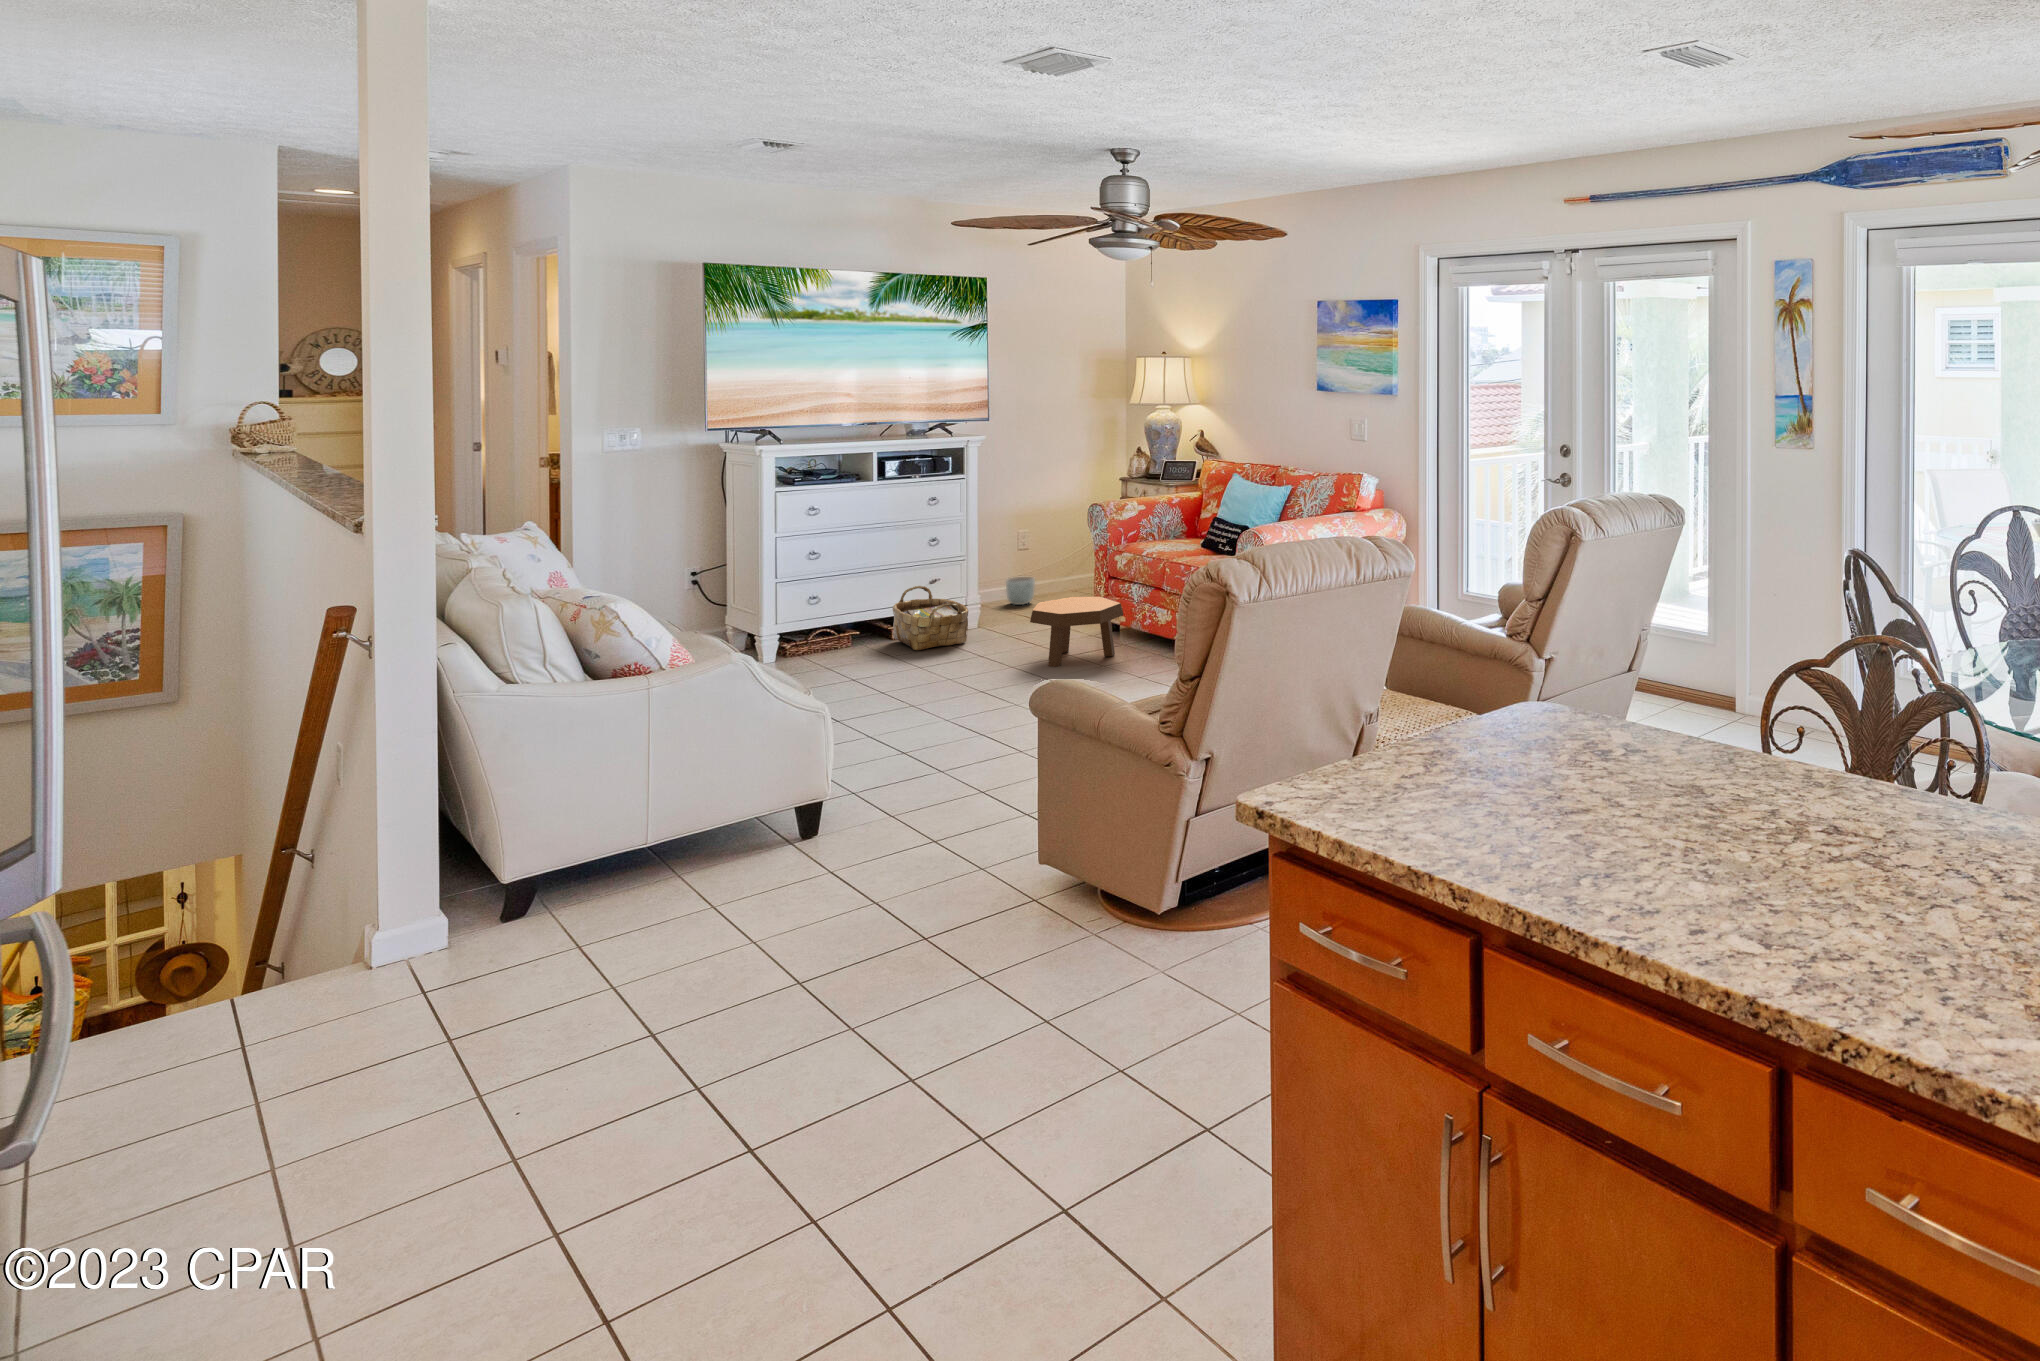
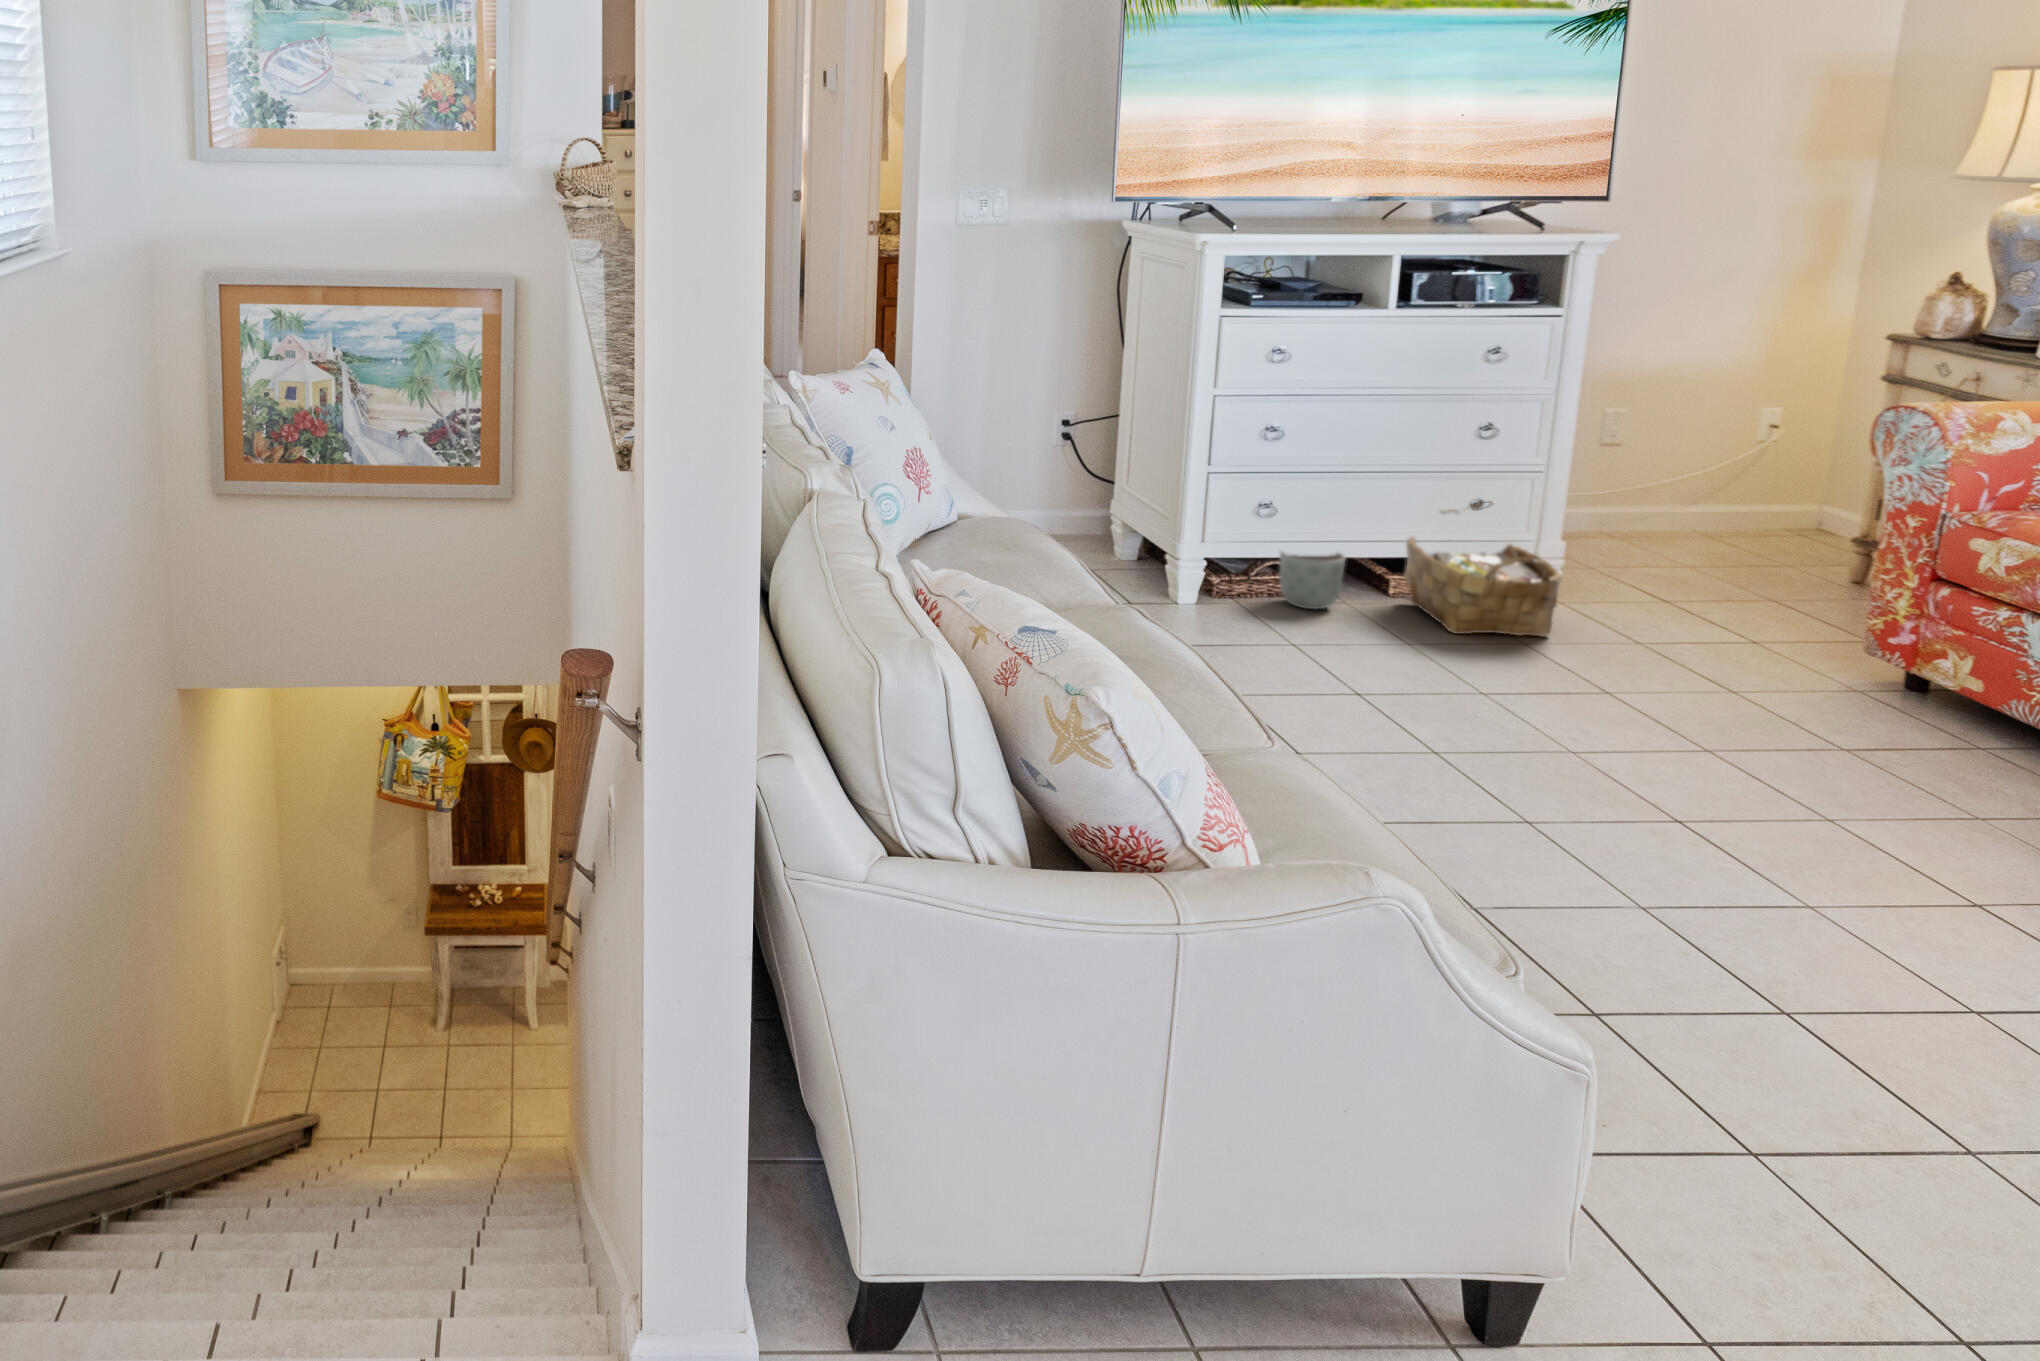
planter: present [1006,577,1035,605] -> present [1280,552,1345,609]
footstool: present [1030,597,1123,667] -> none [1731,596,1982,756]

